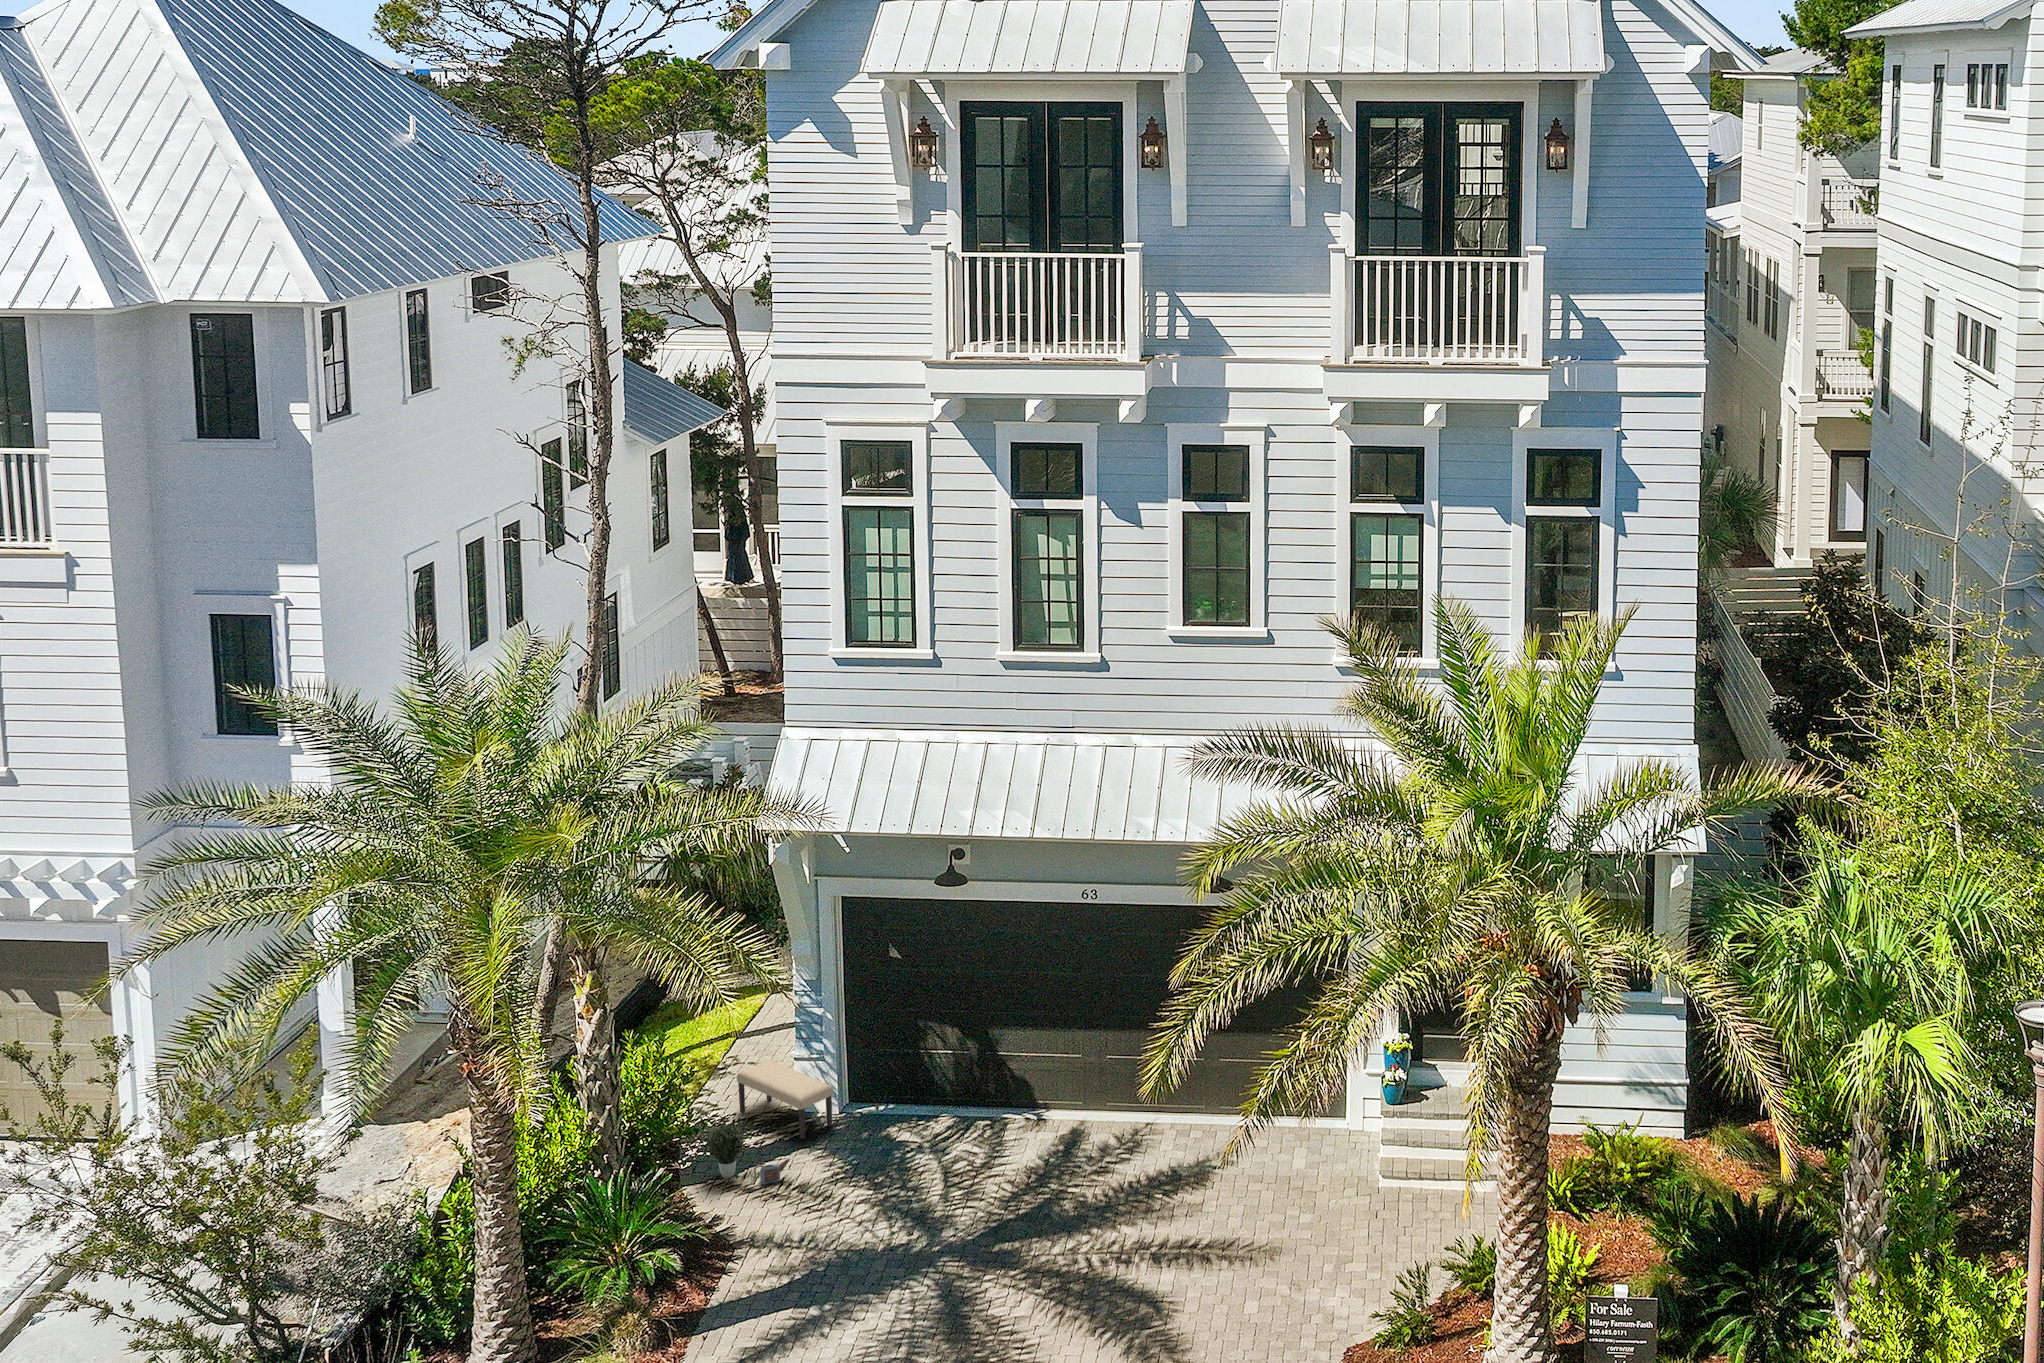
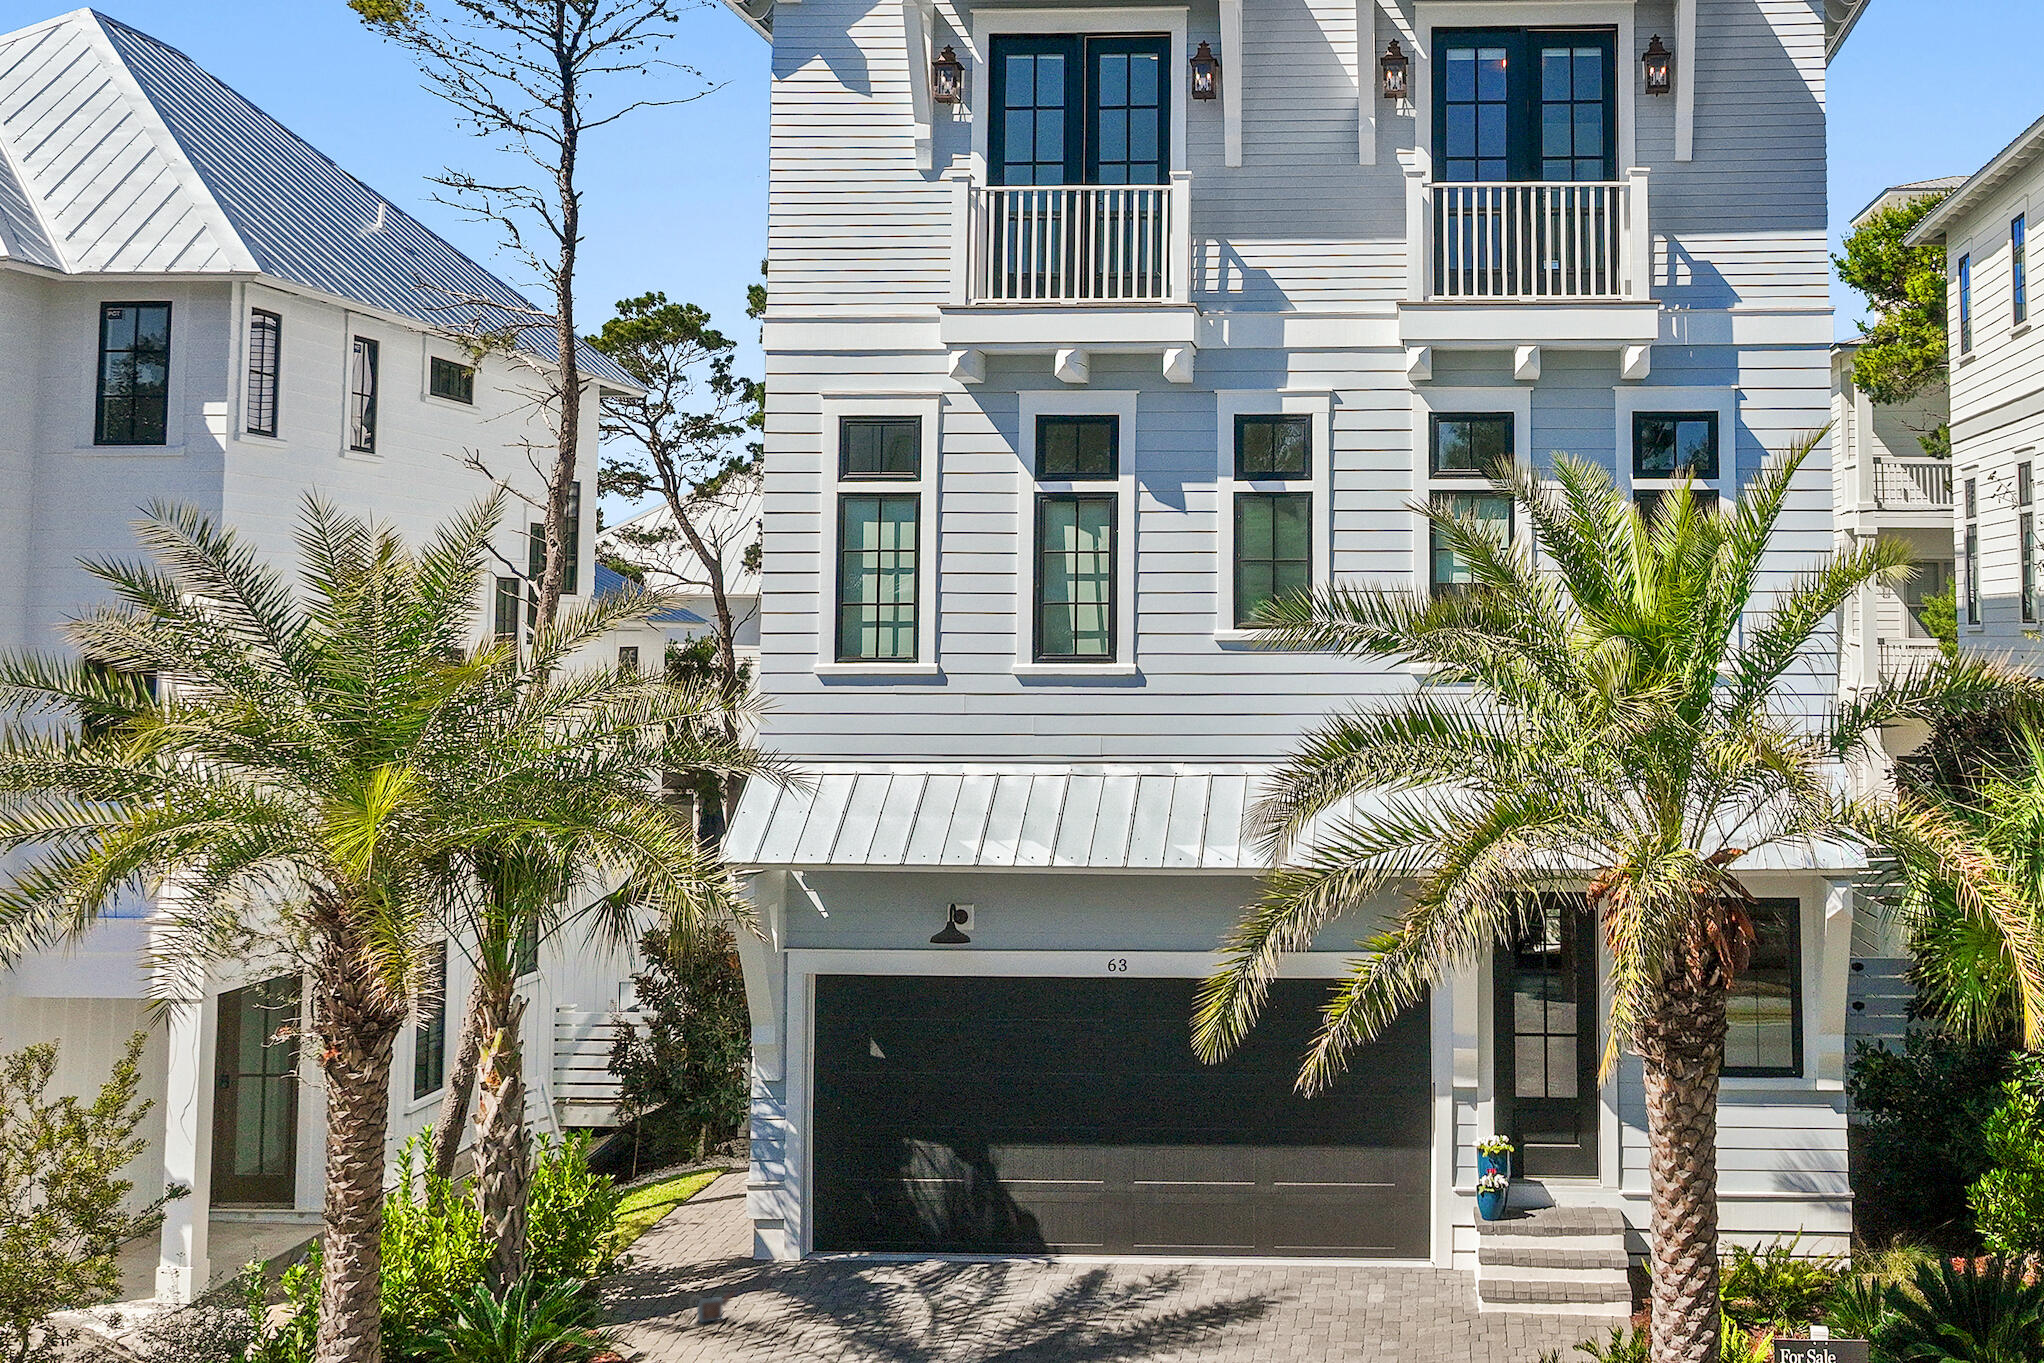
bench: present [737,1060,833,1140] -> none [674,1195,794,1283]
potted plant: present [708,1124,745,1178] -> none [632,1246,681,1318]

